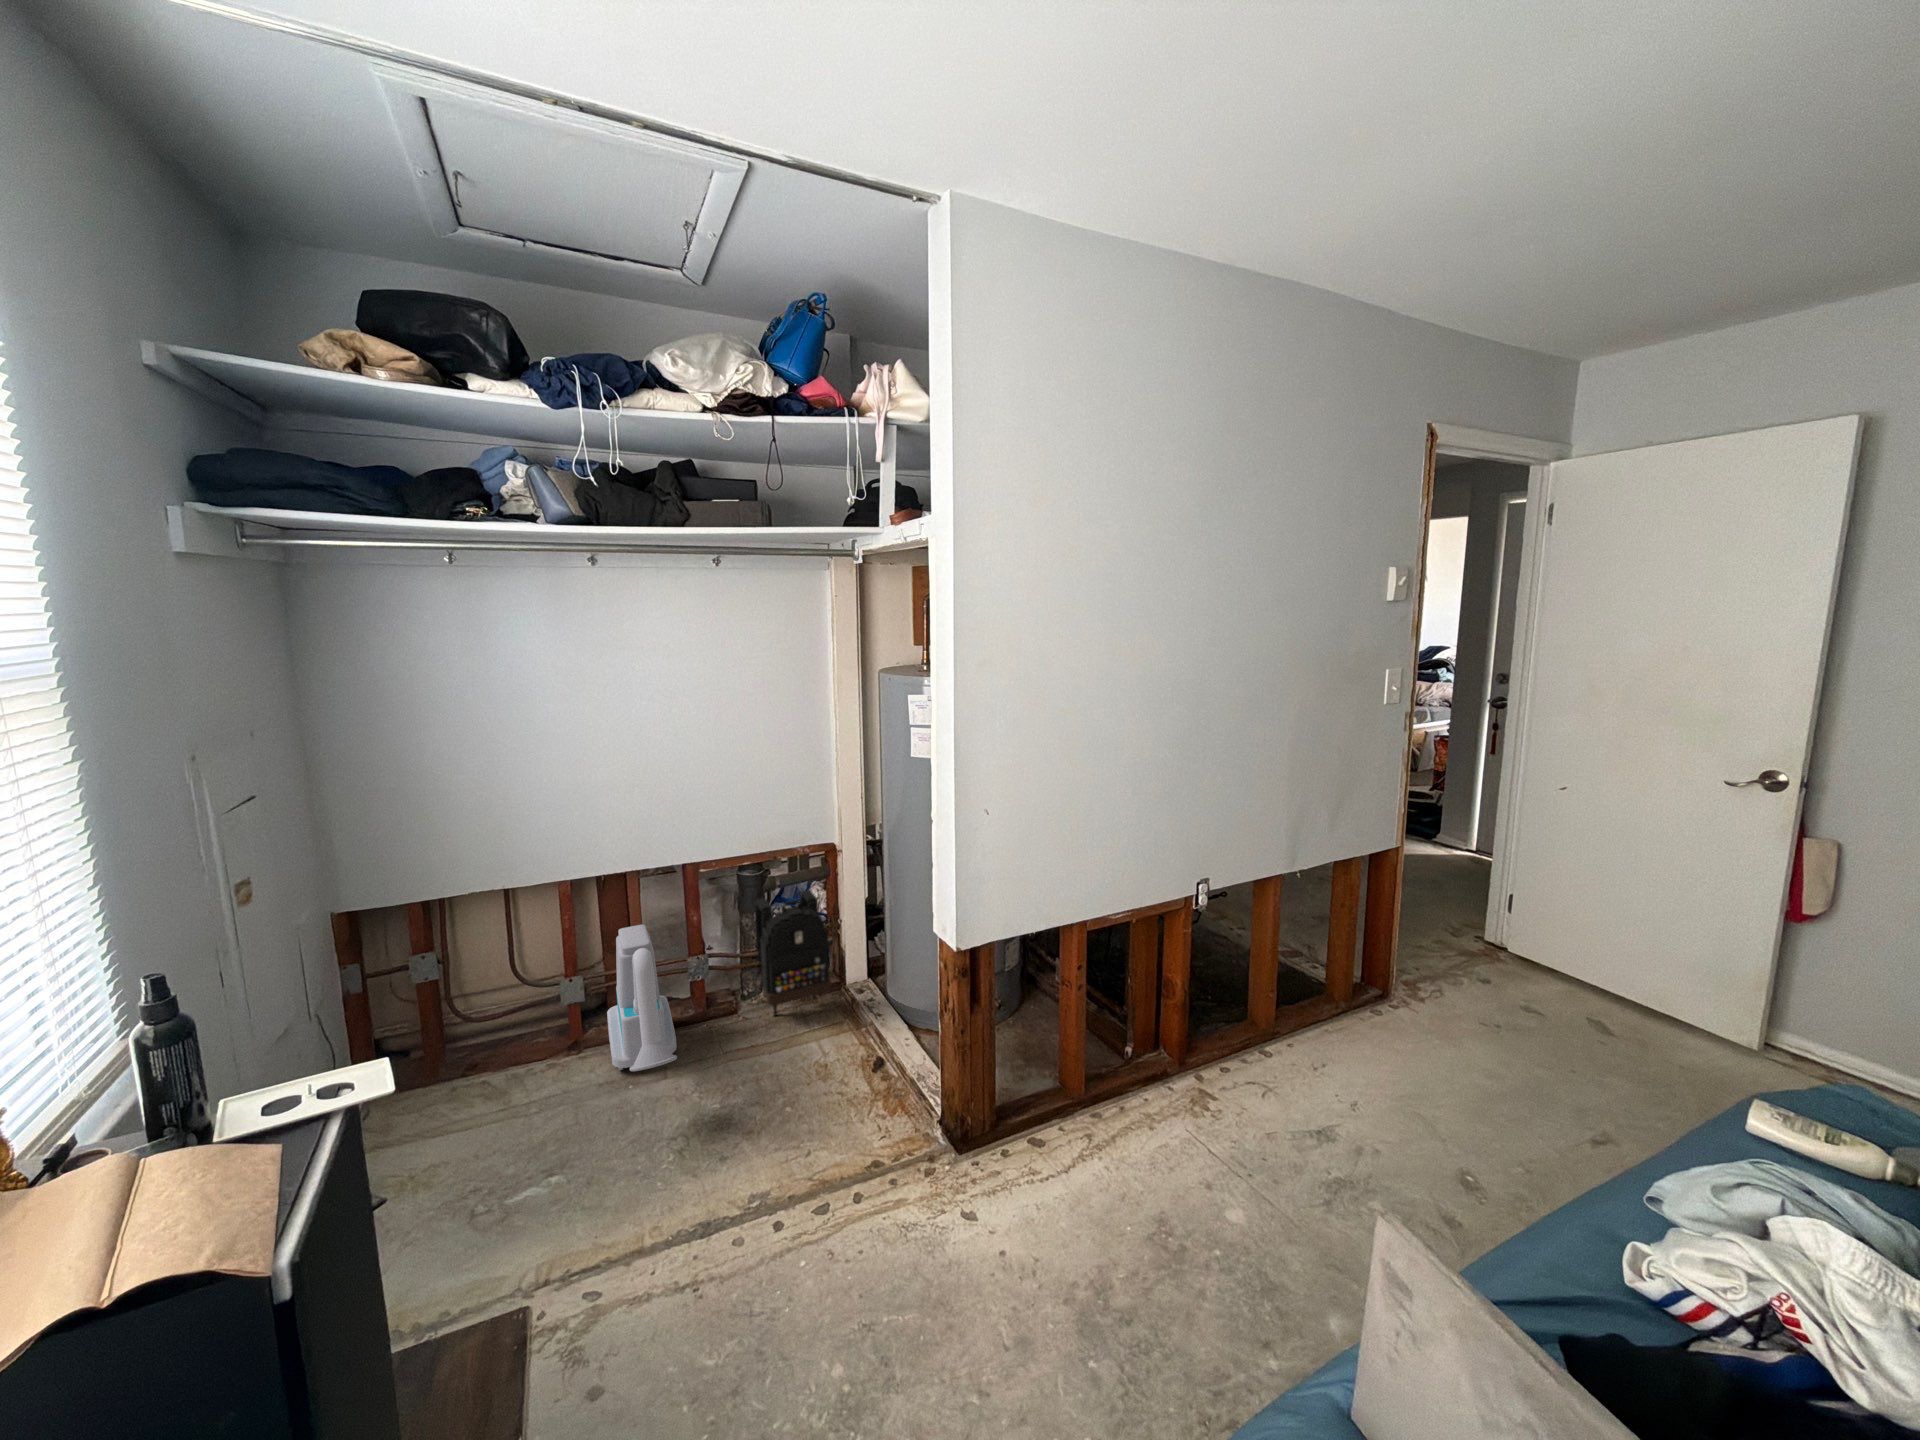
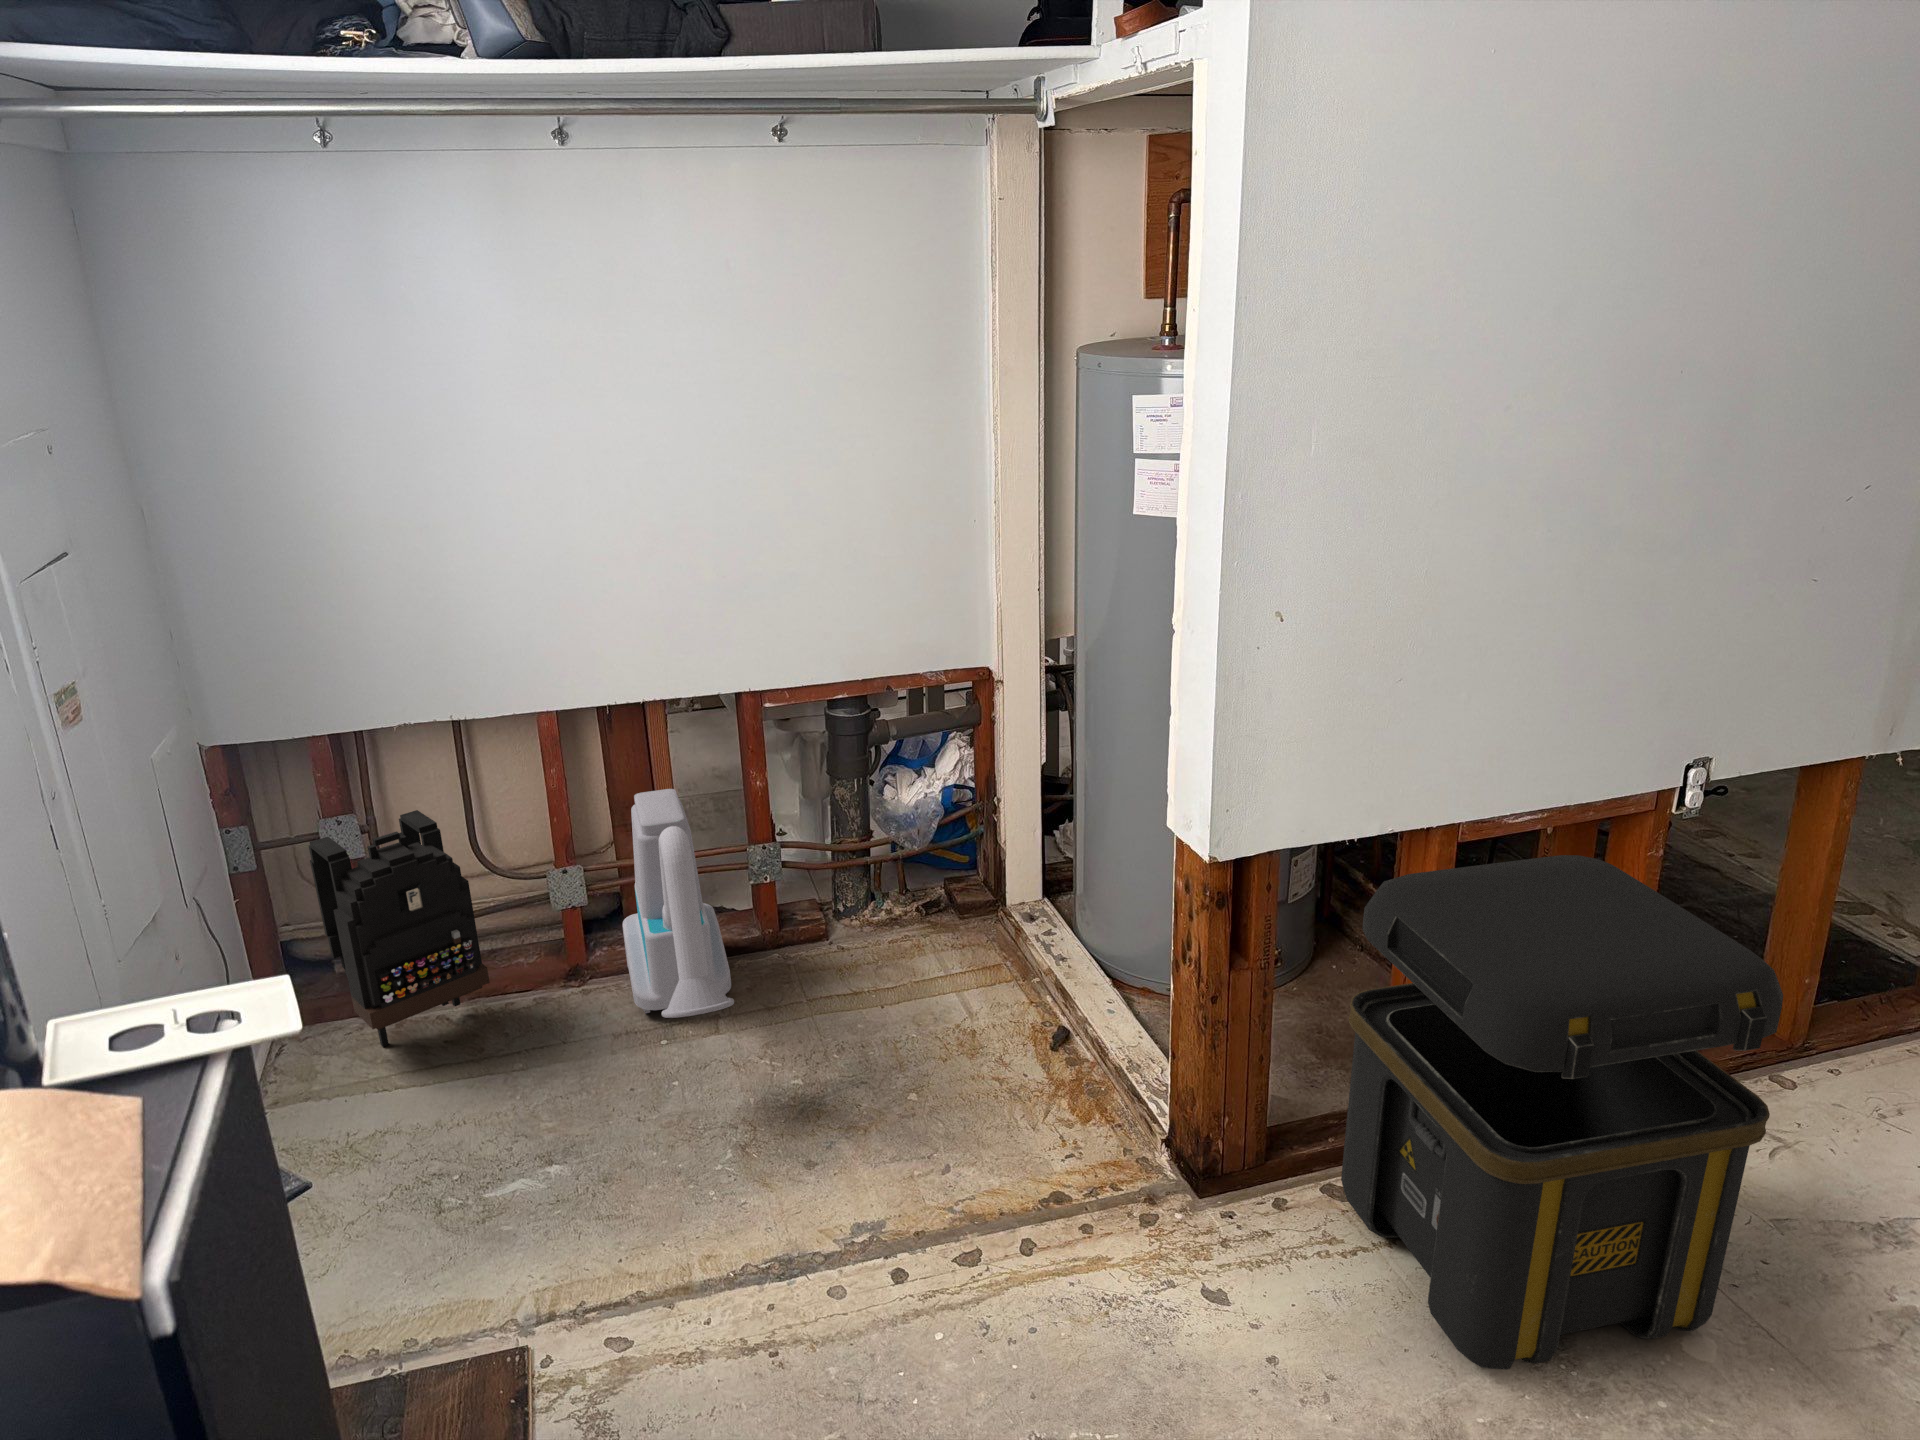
backpack: present [755,890,832,1016] -> present [309,810,490,1047]
toolbox: none [1035,934,1248,1240] -> present [1341,855,1783,1370]

